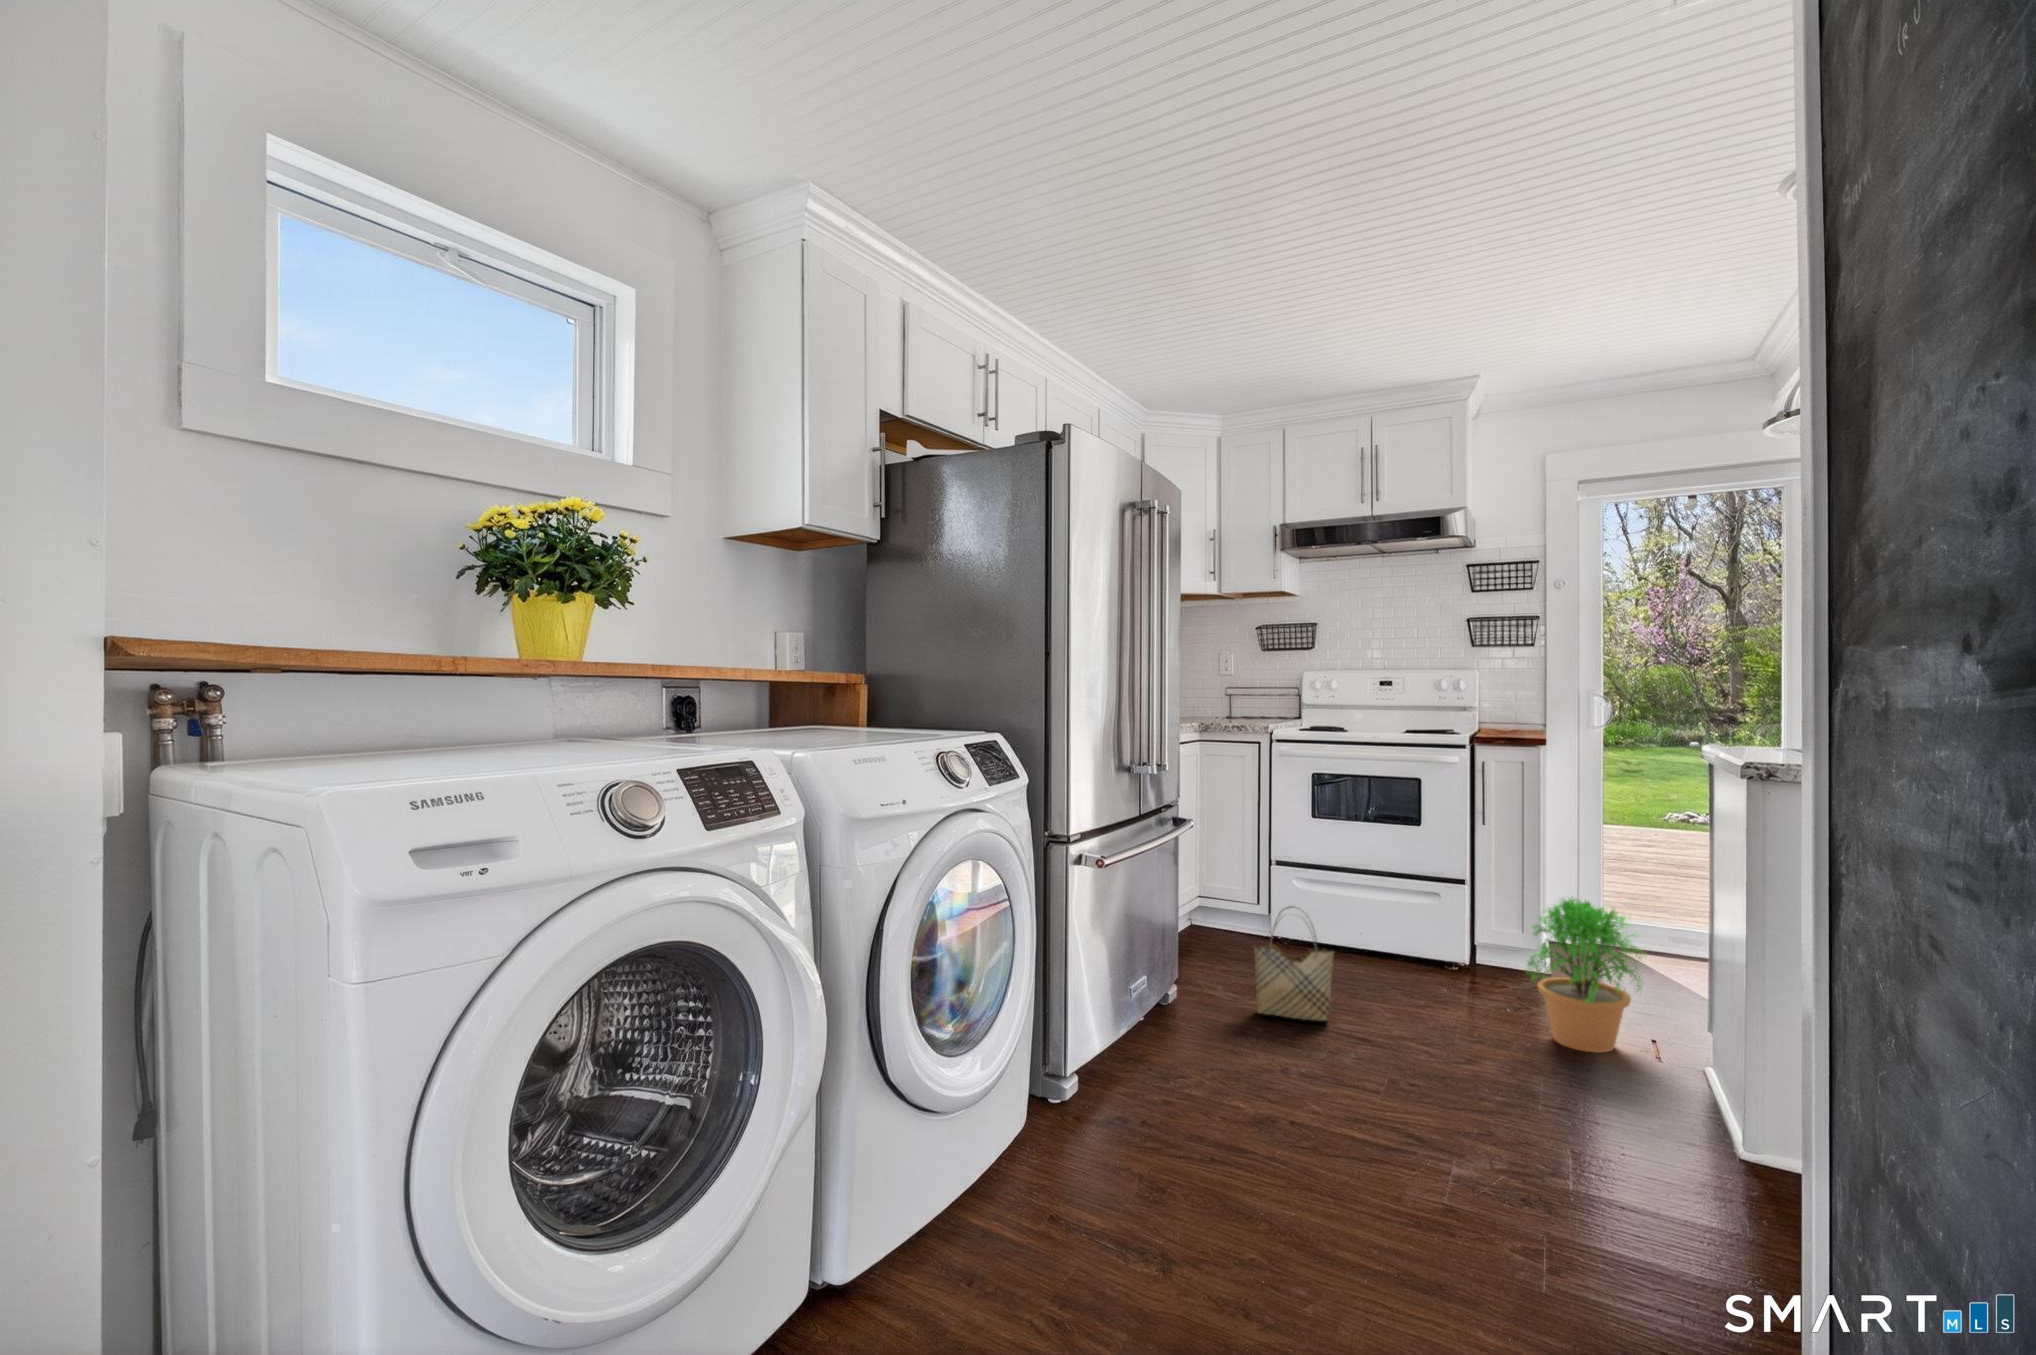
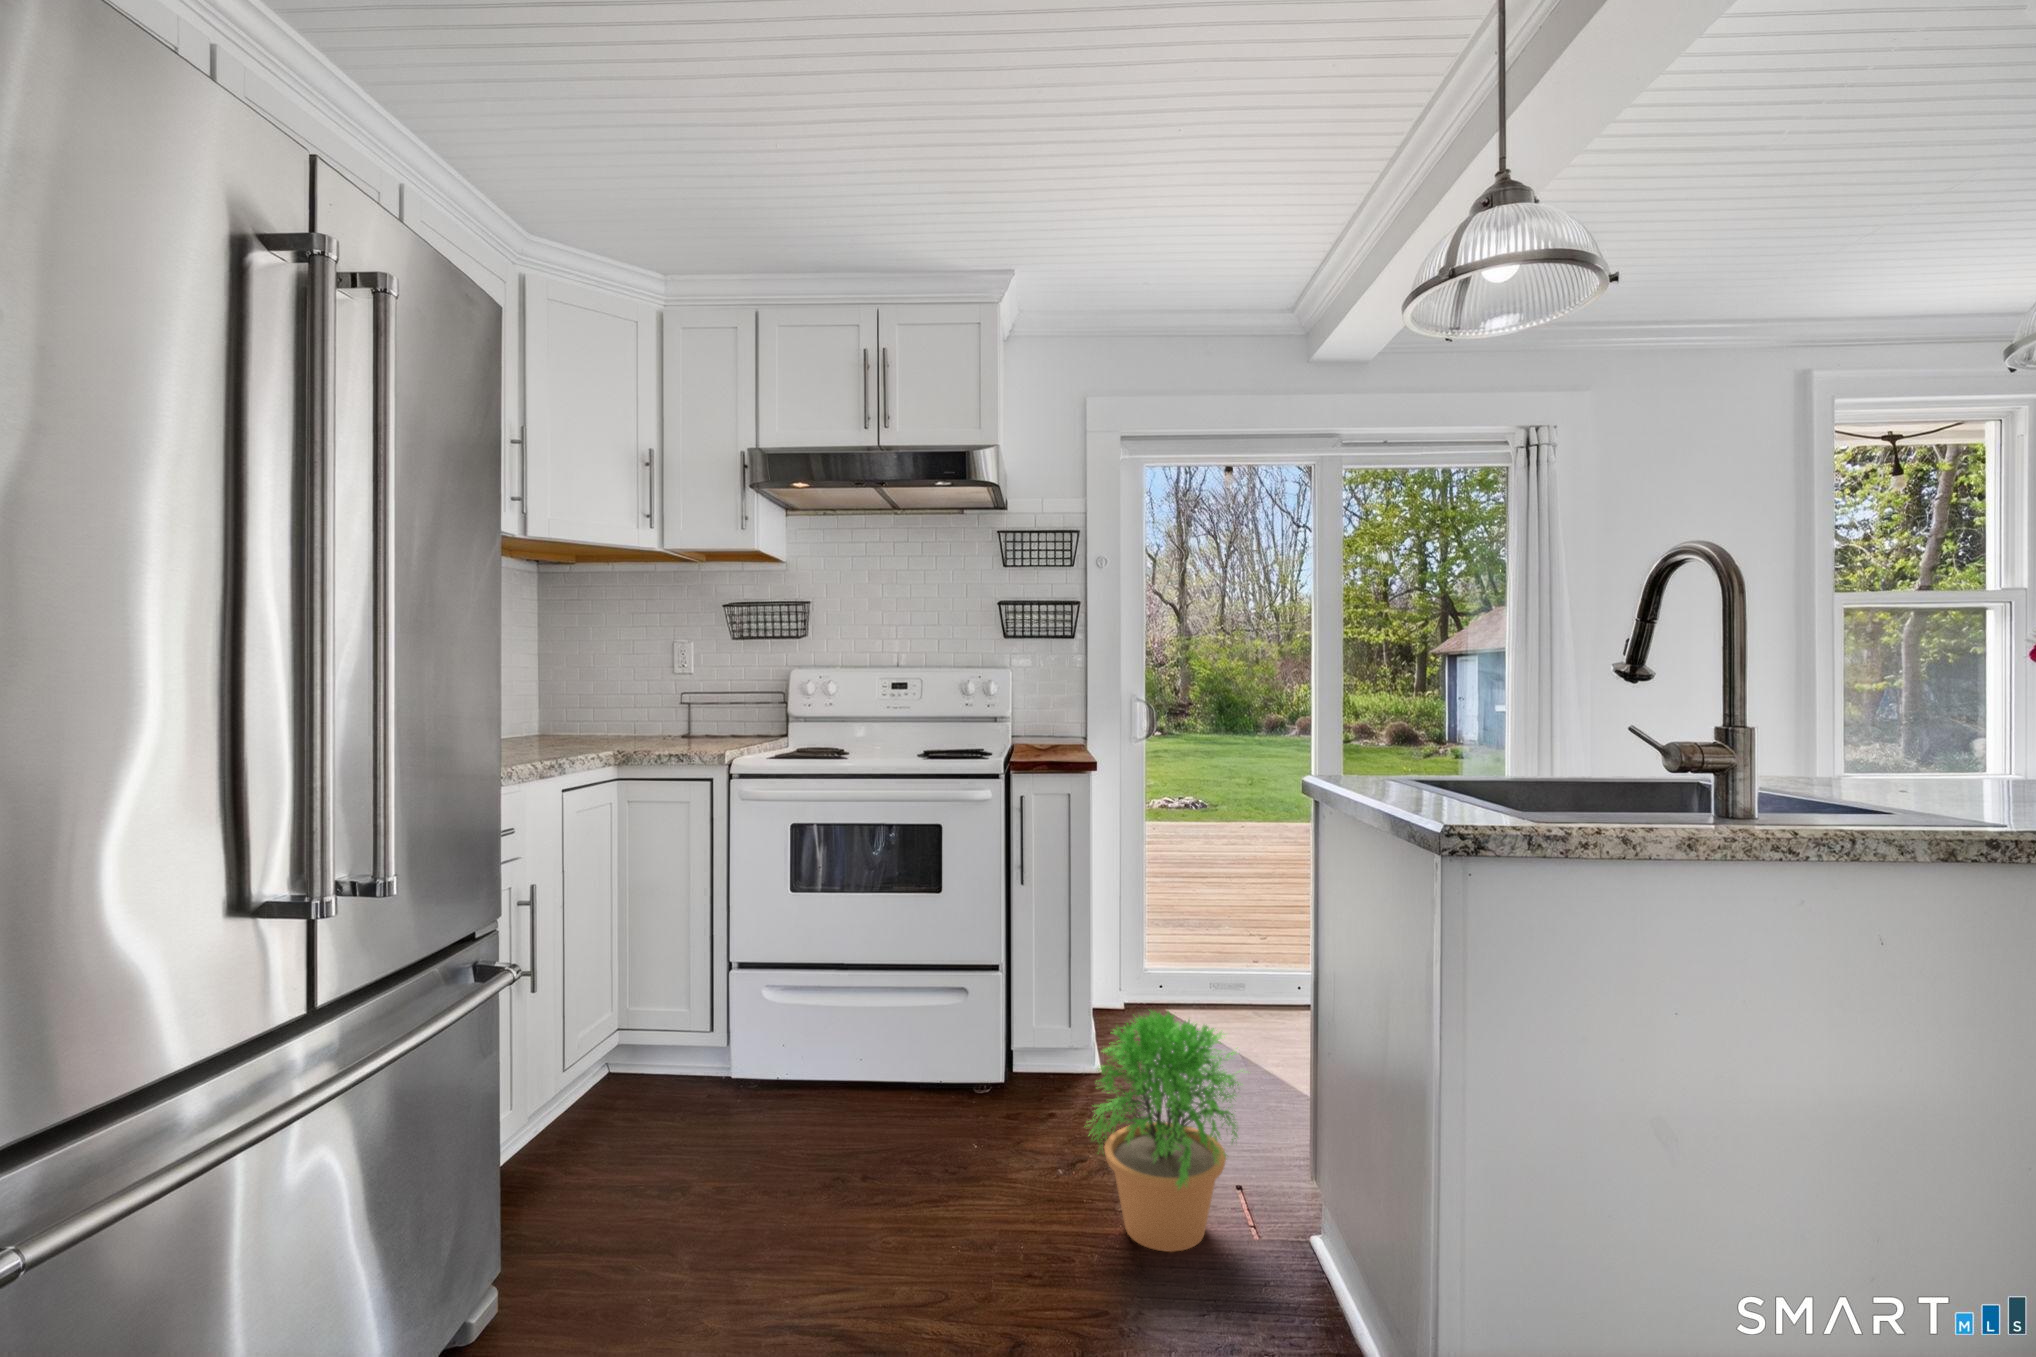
woven basket: present [1253,906,1334,1021] -> none [654,1085,802,1308]

